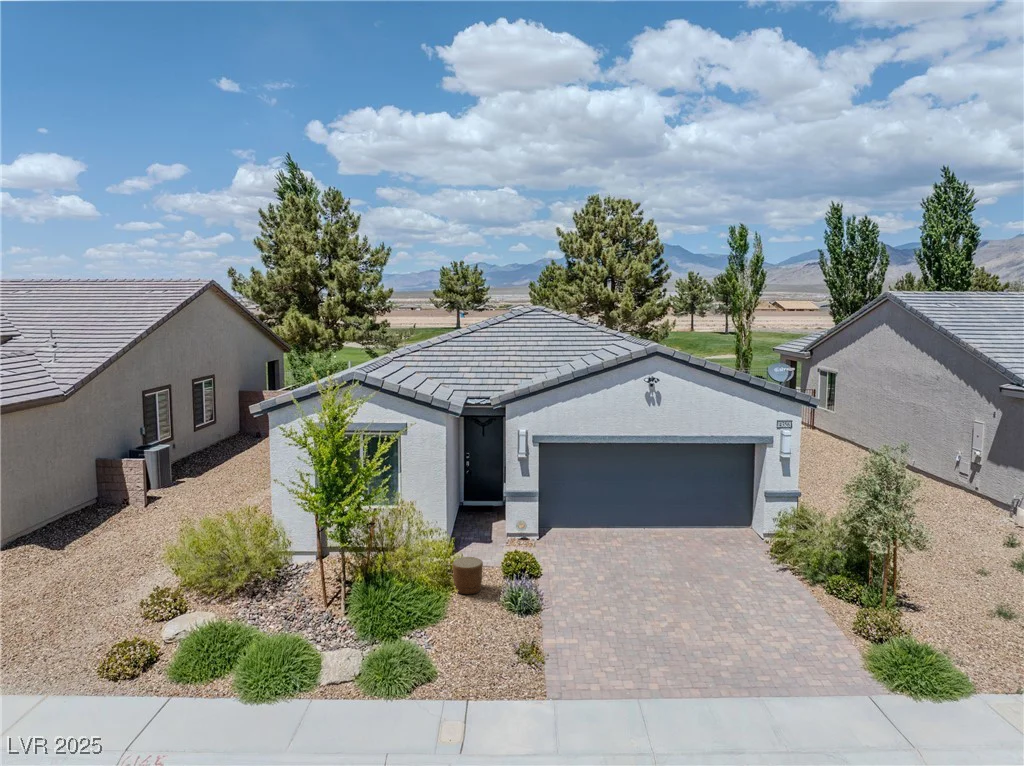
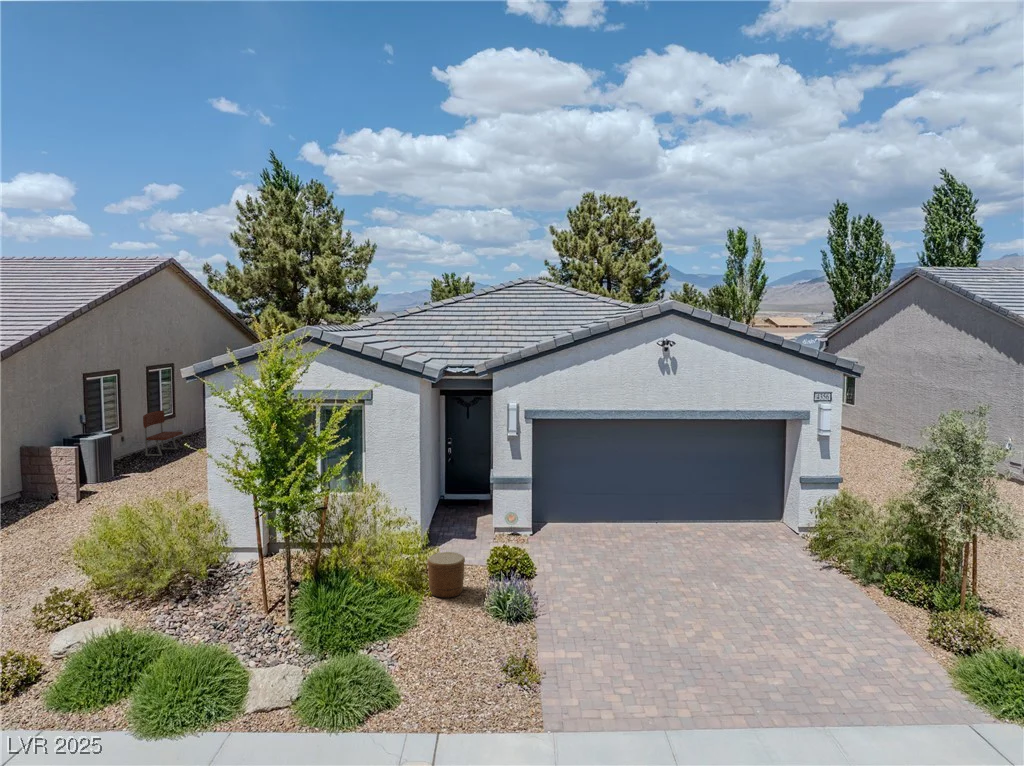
bench: none [191,418,224,459] -> present [143,411,183,456]

